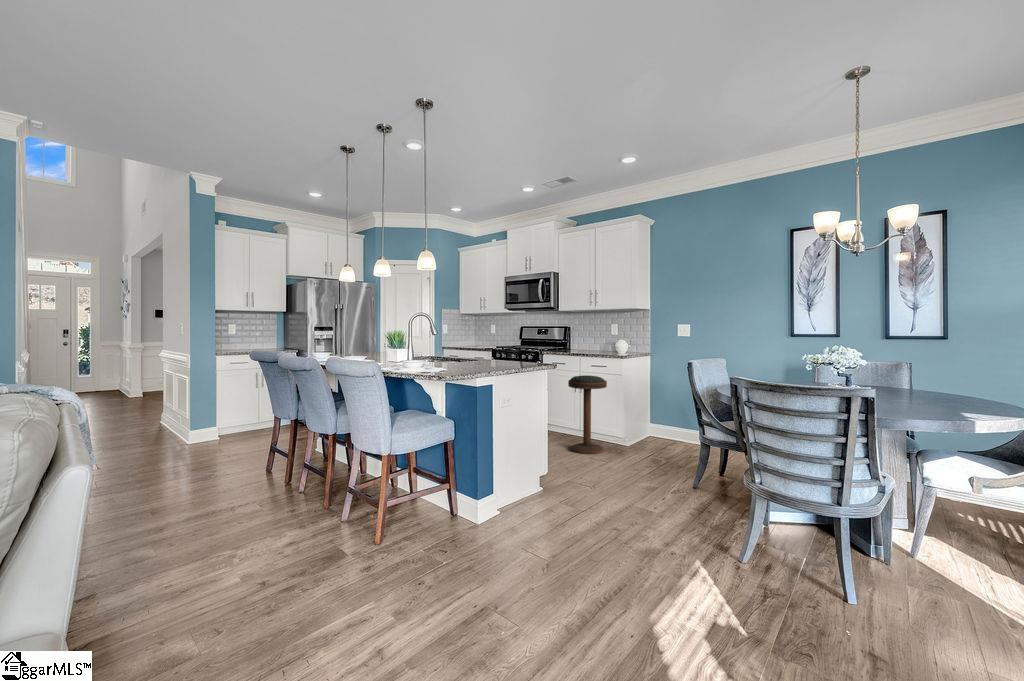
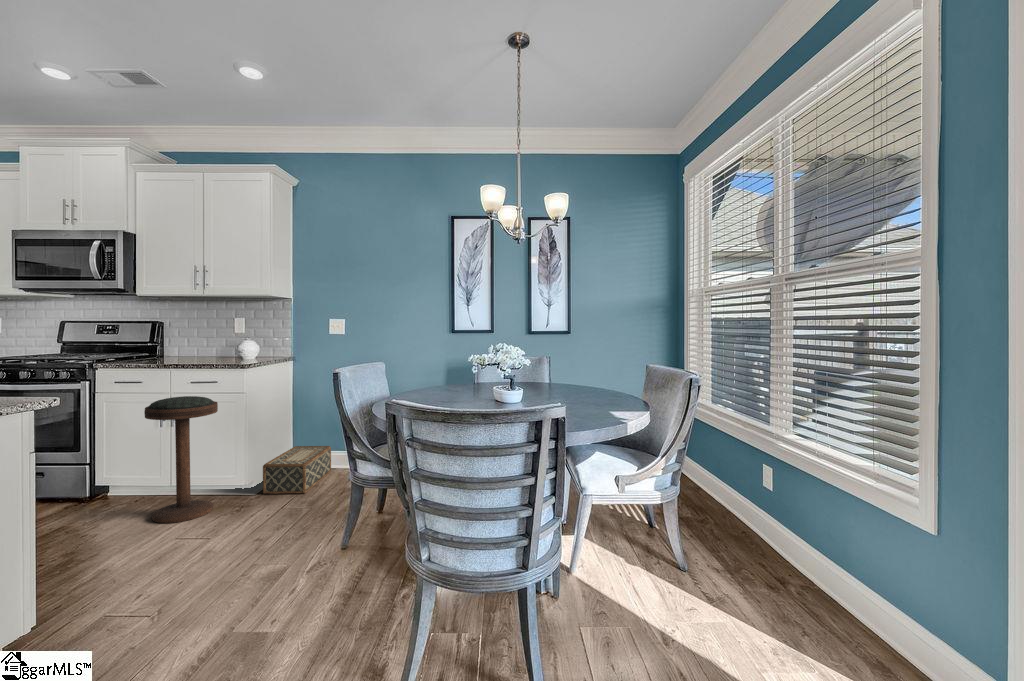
woven basket: none [633,420,680,453] -> present [263,446,331,494]

